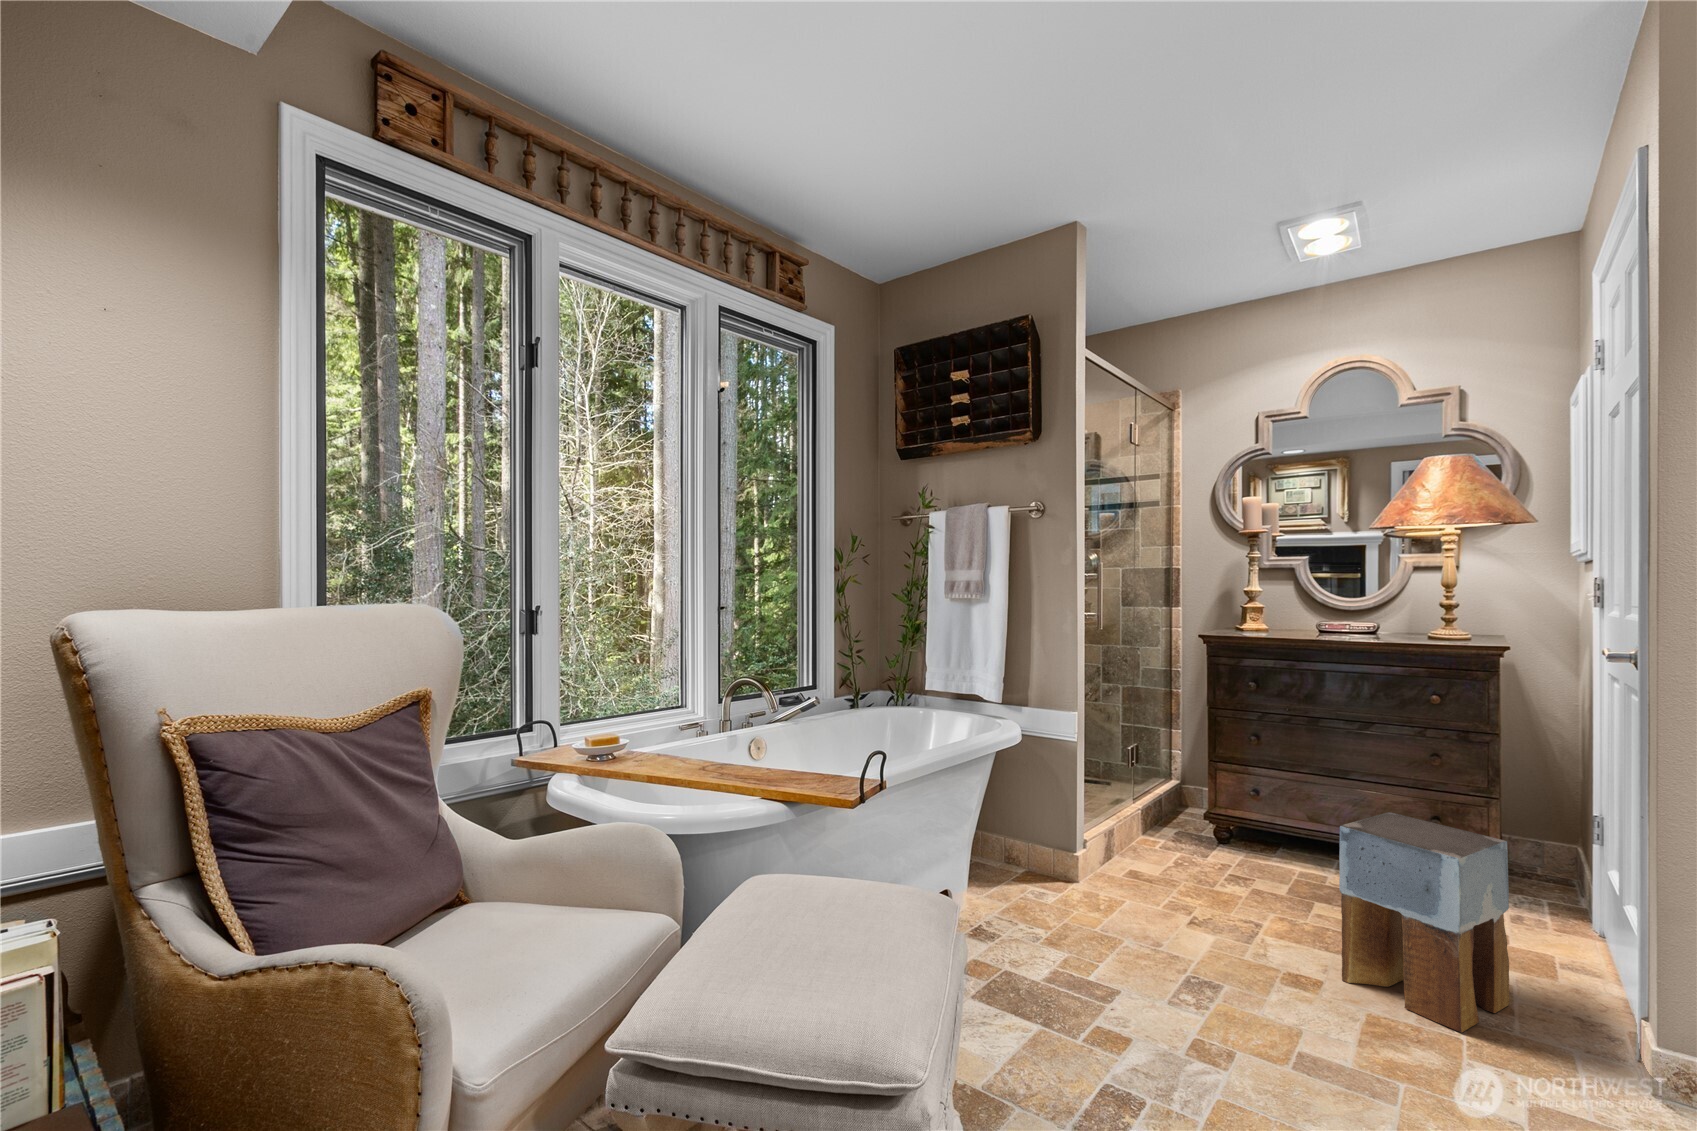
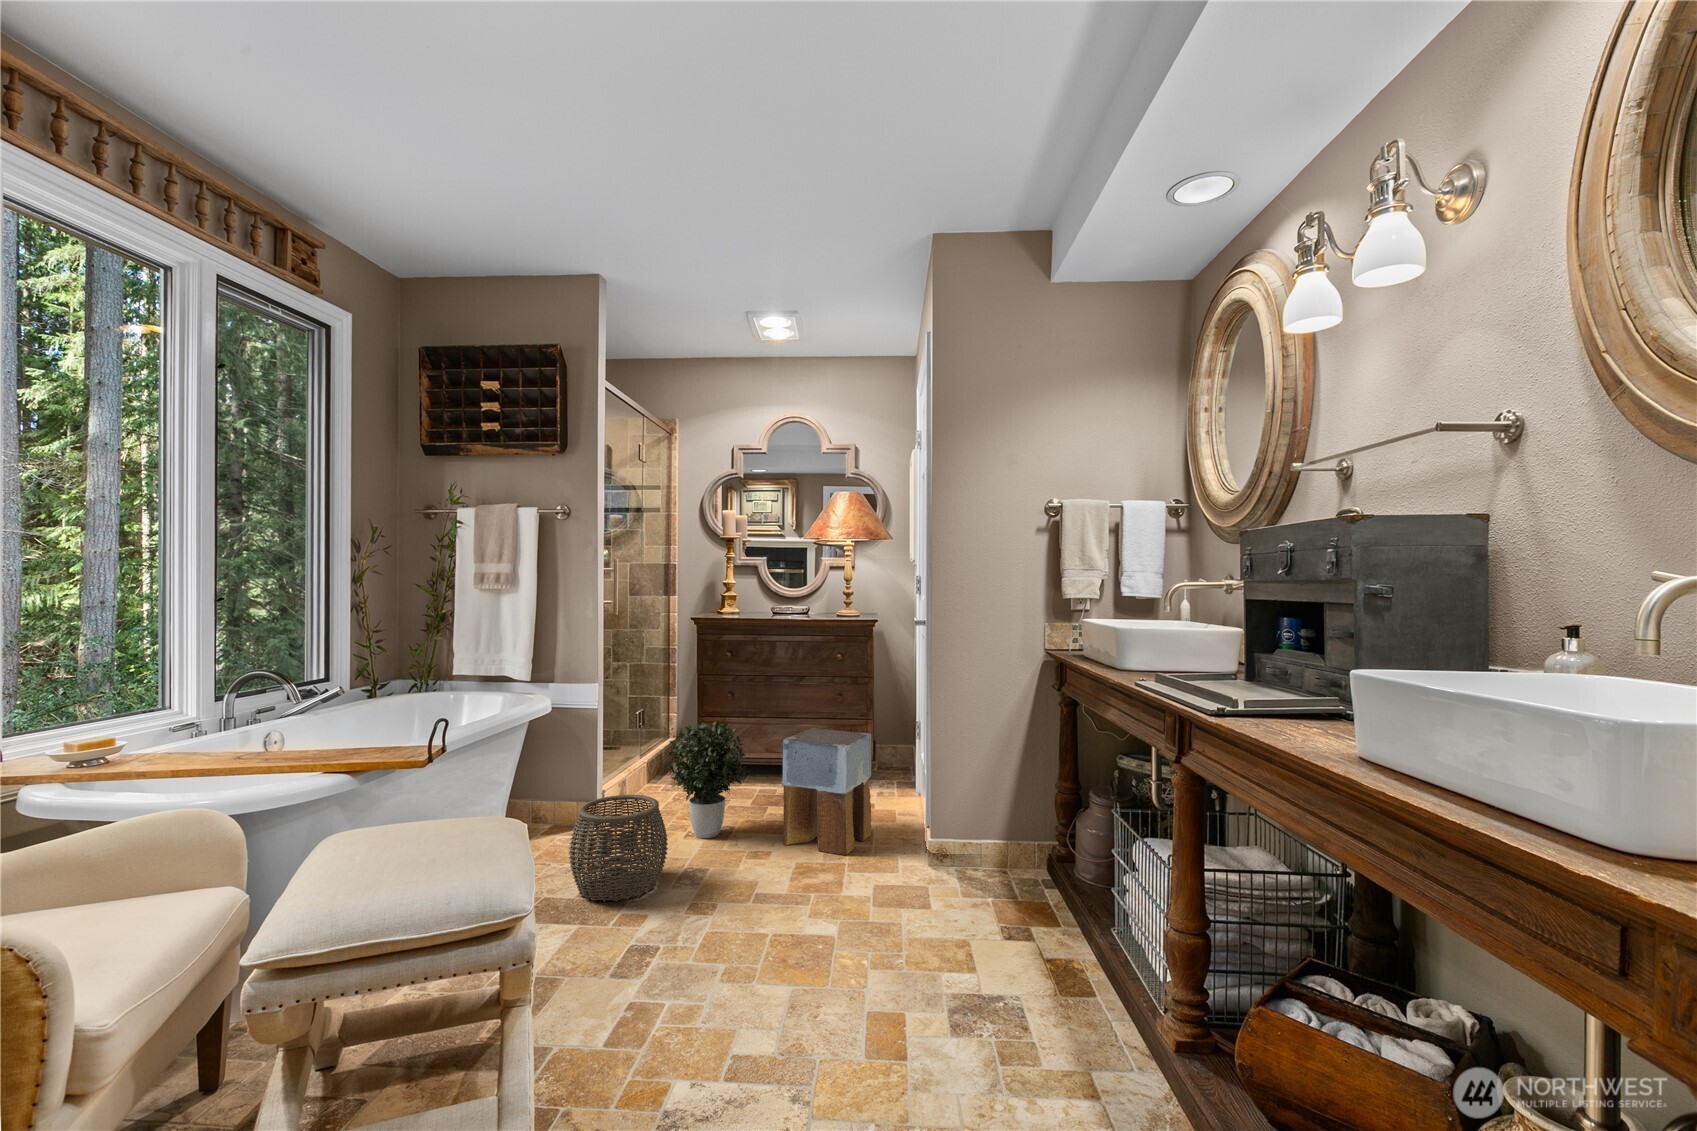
potted plant: none [1165,777,1281,938] -> present [669,722,746,838]
woven basket: none [1035,861,1161,1005] -> present [569,795,668,902]

